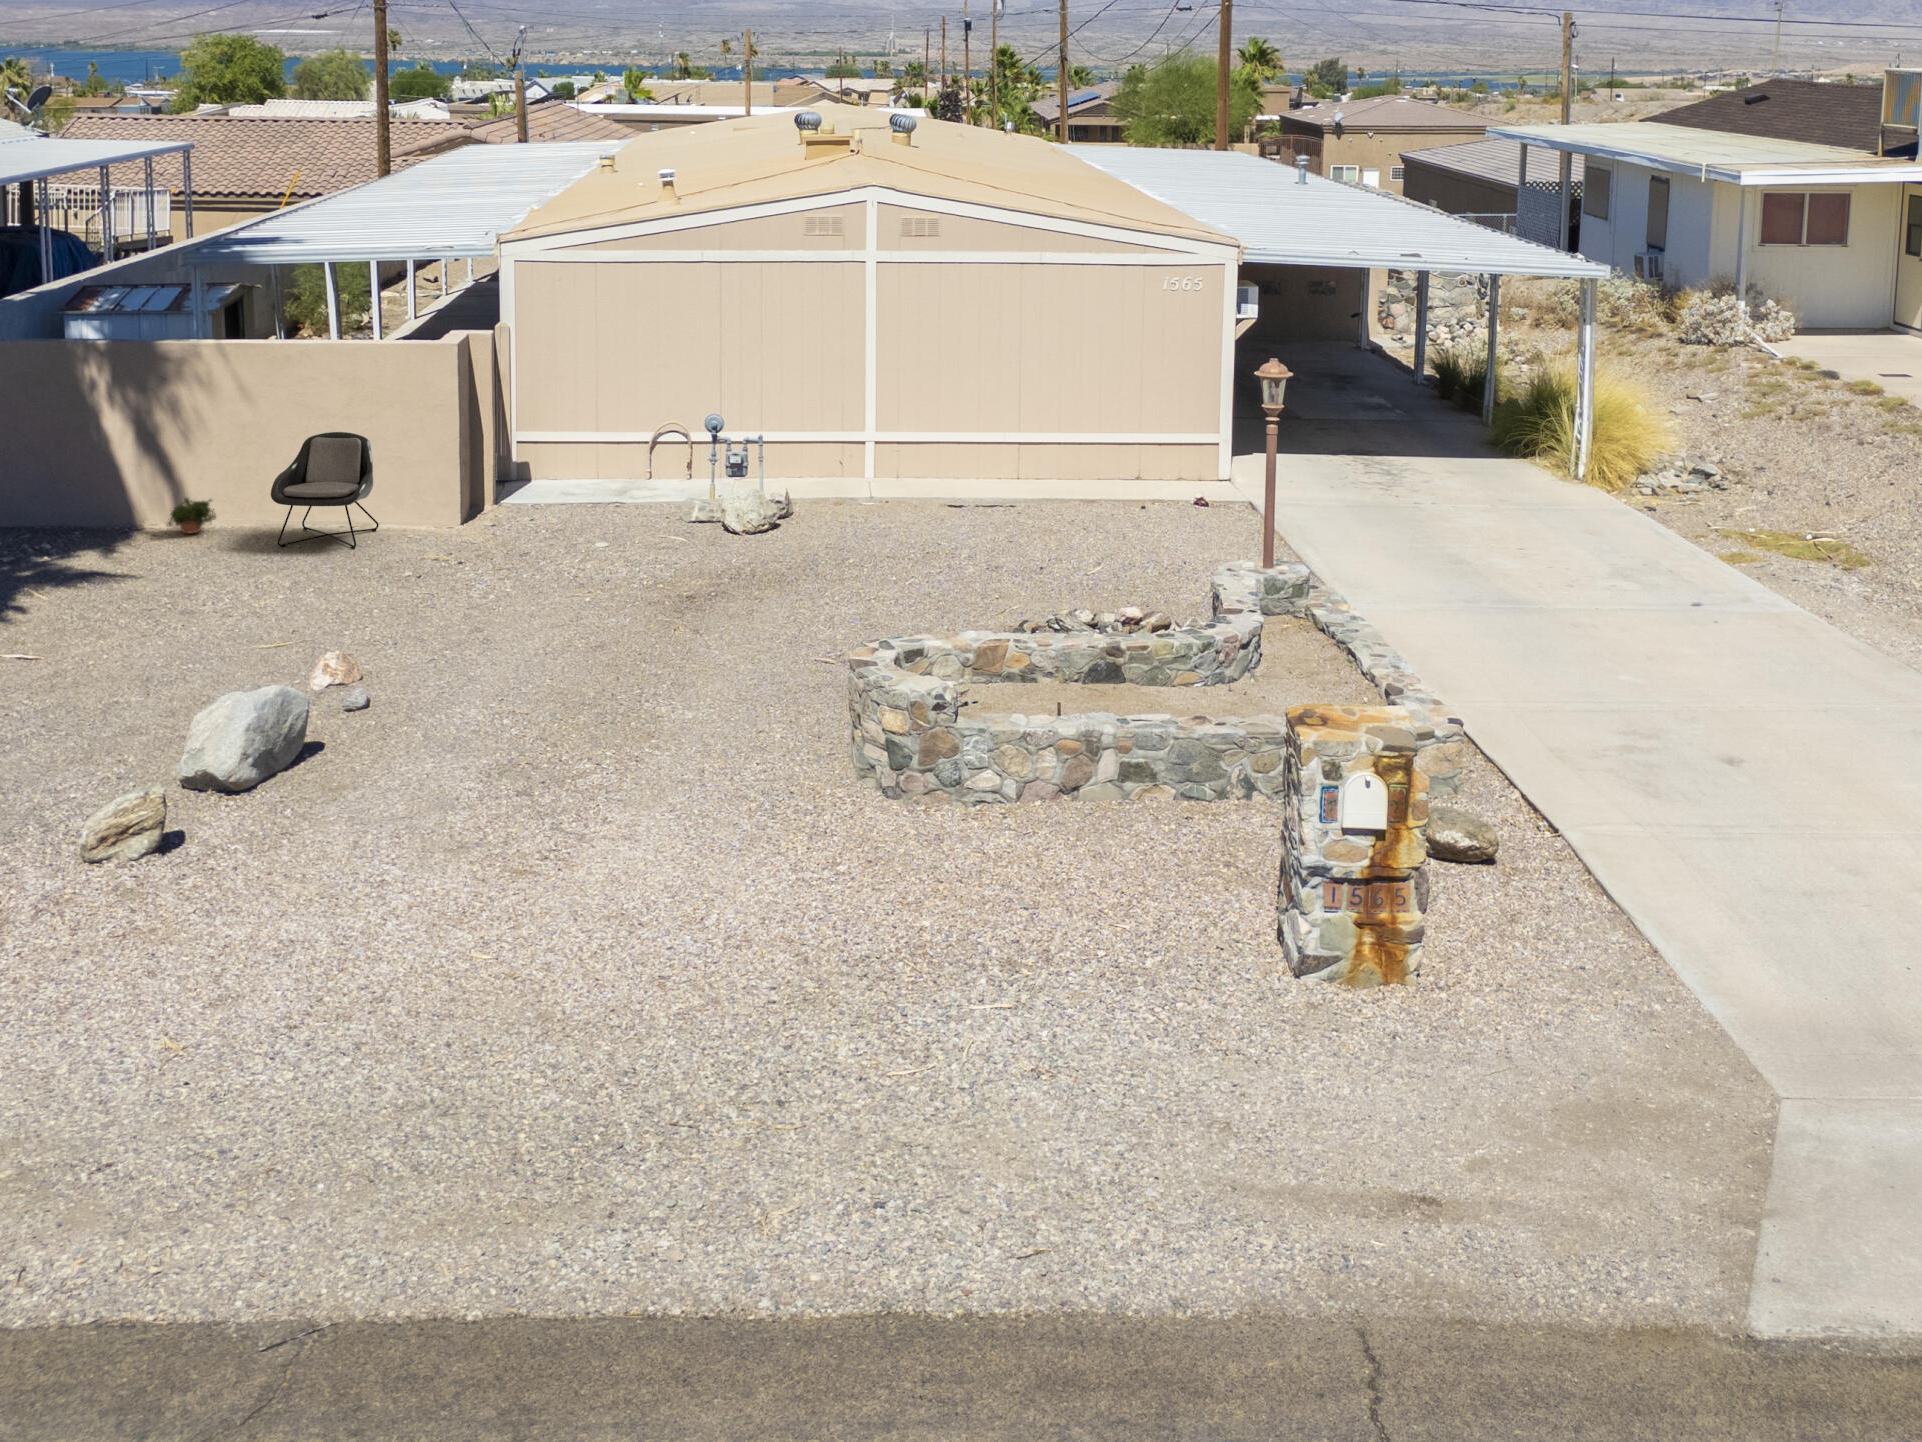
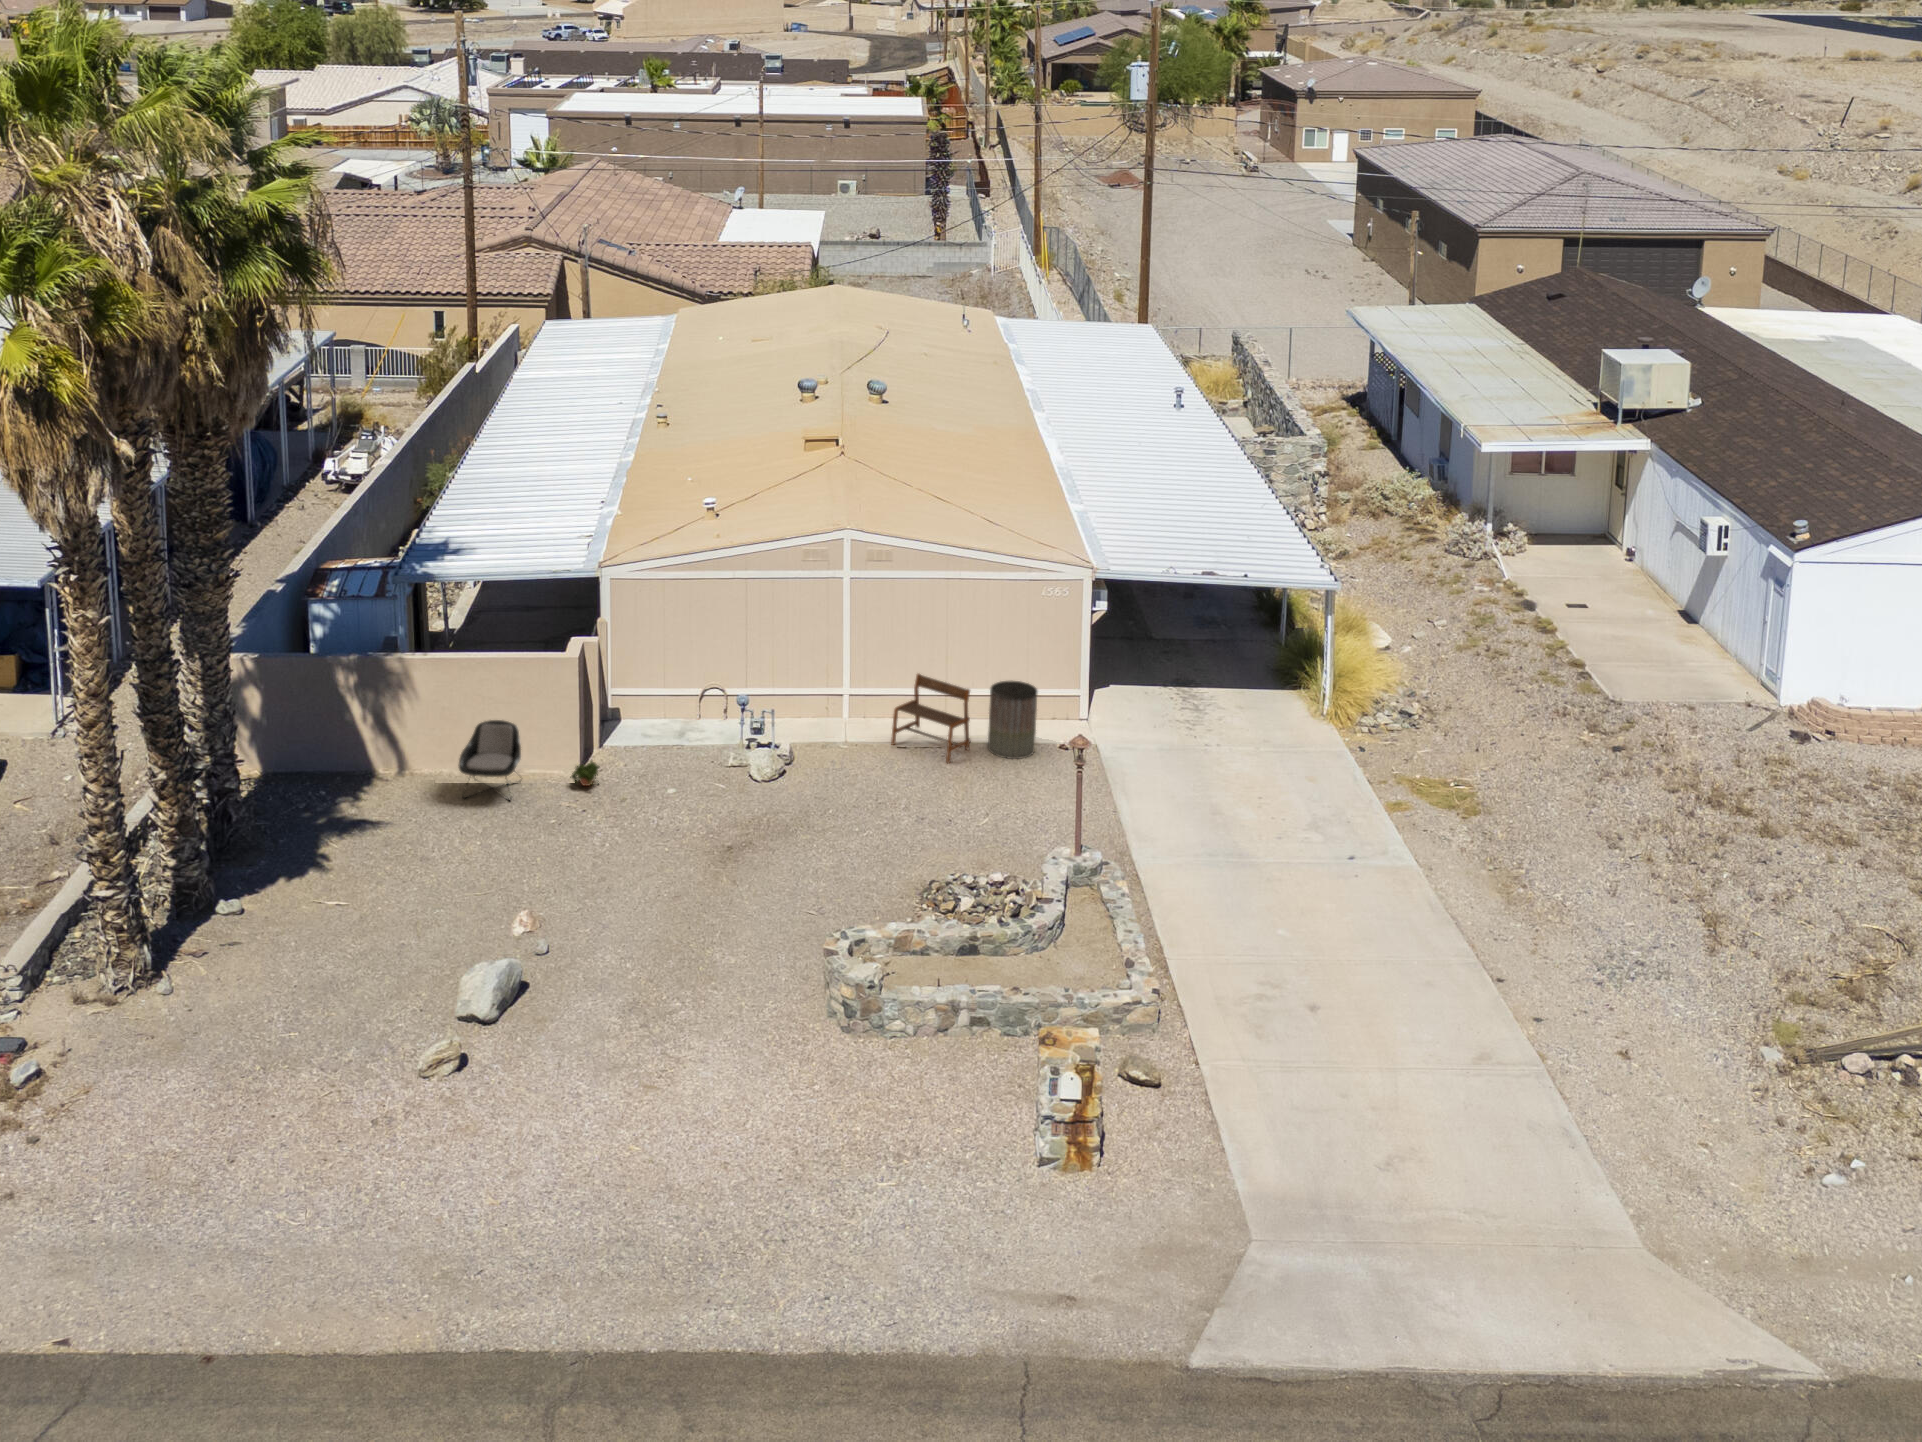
bench: none [954,388,1075,509] -> present [891,674,971,764]
trash can: none [1101,395,1176,504] -> present [988,681,1037,759]
potted plant: present [167,498,216,534] -> present [570,761,599,786]

